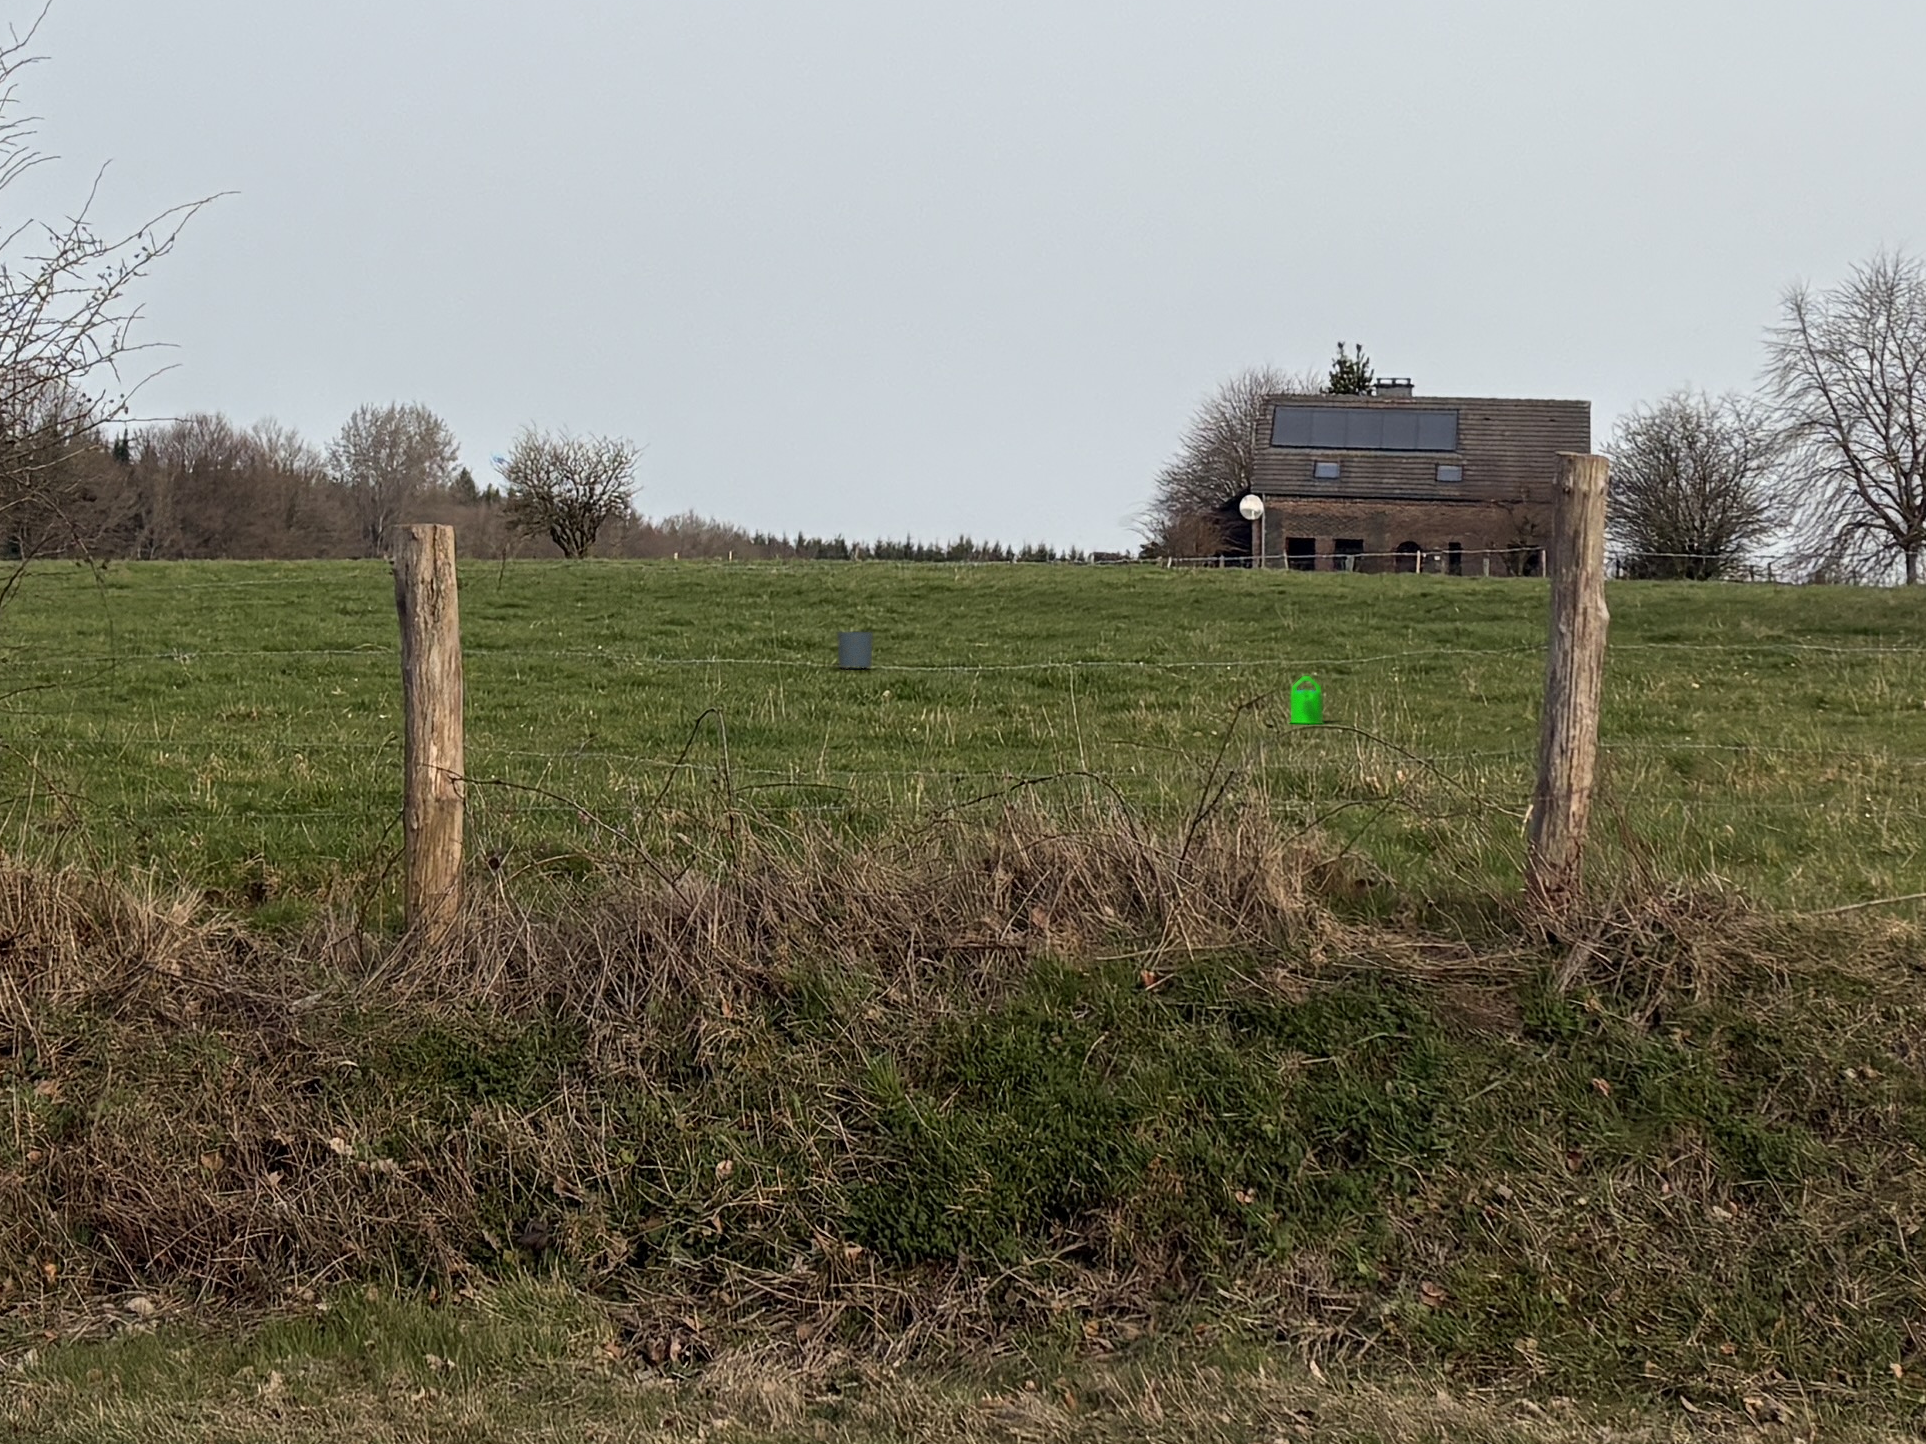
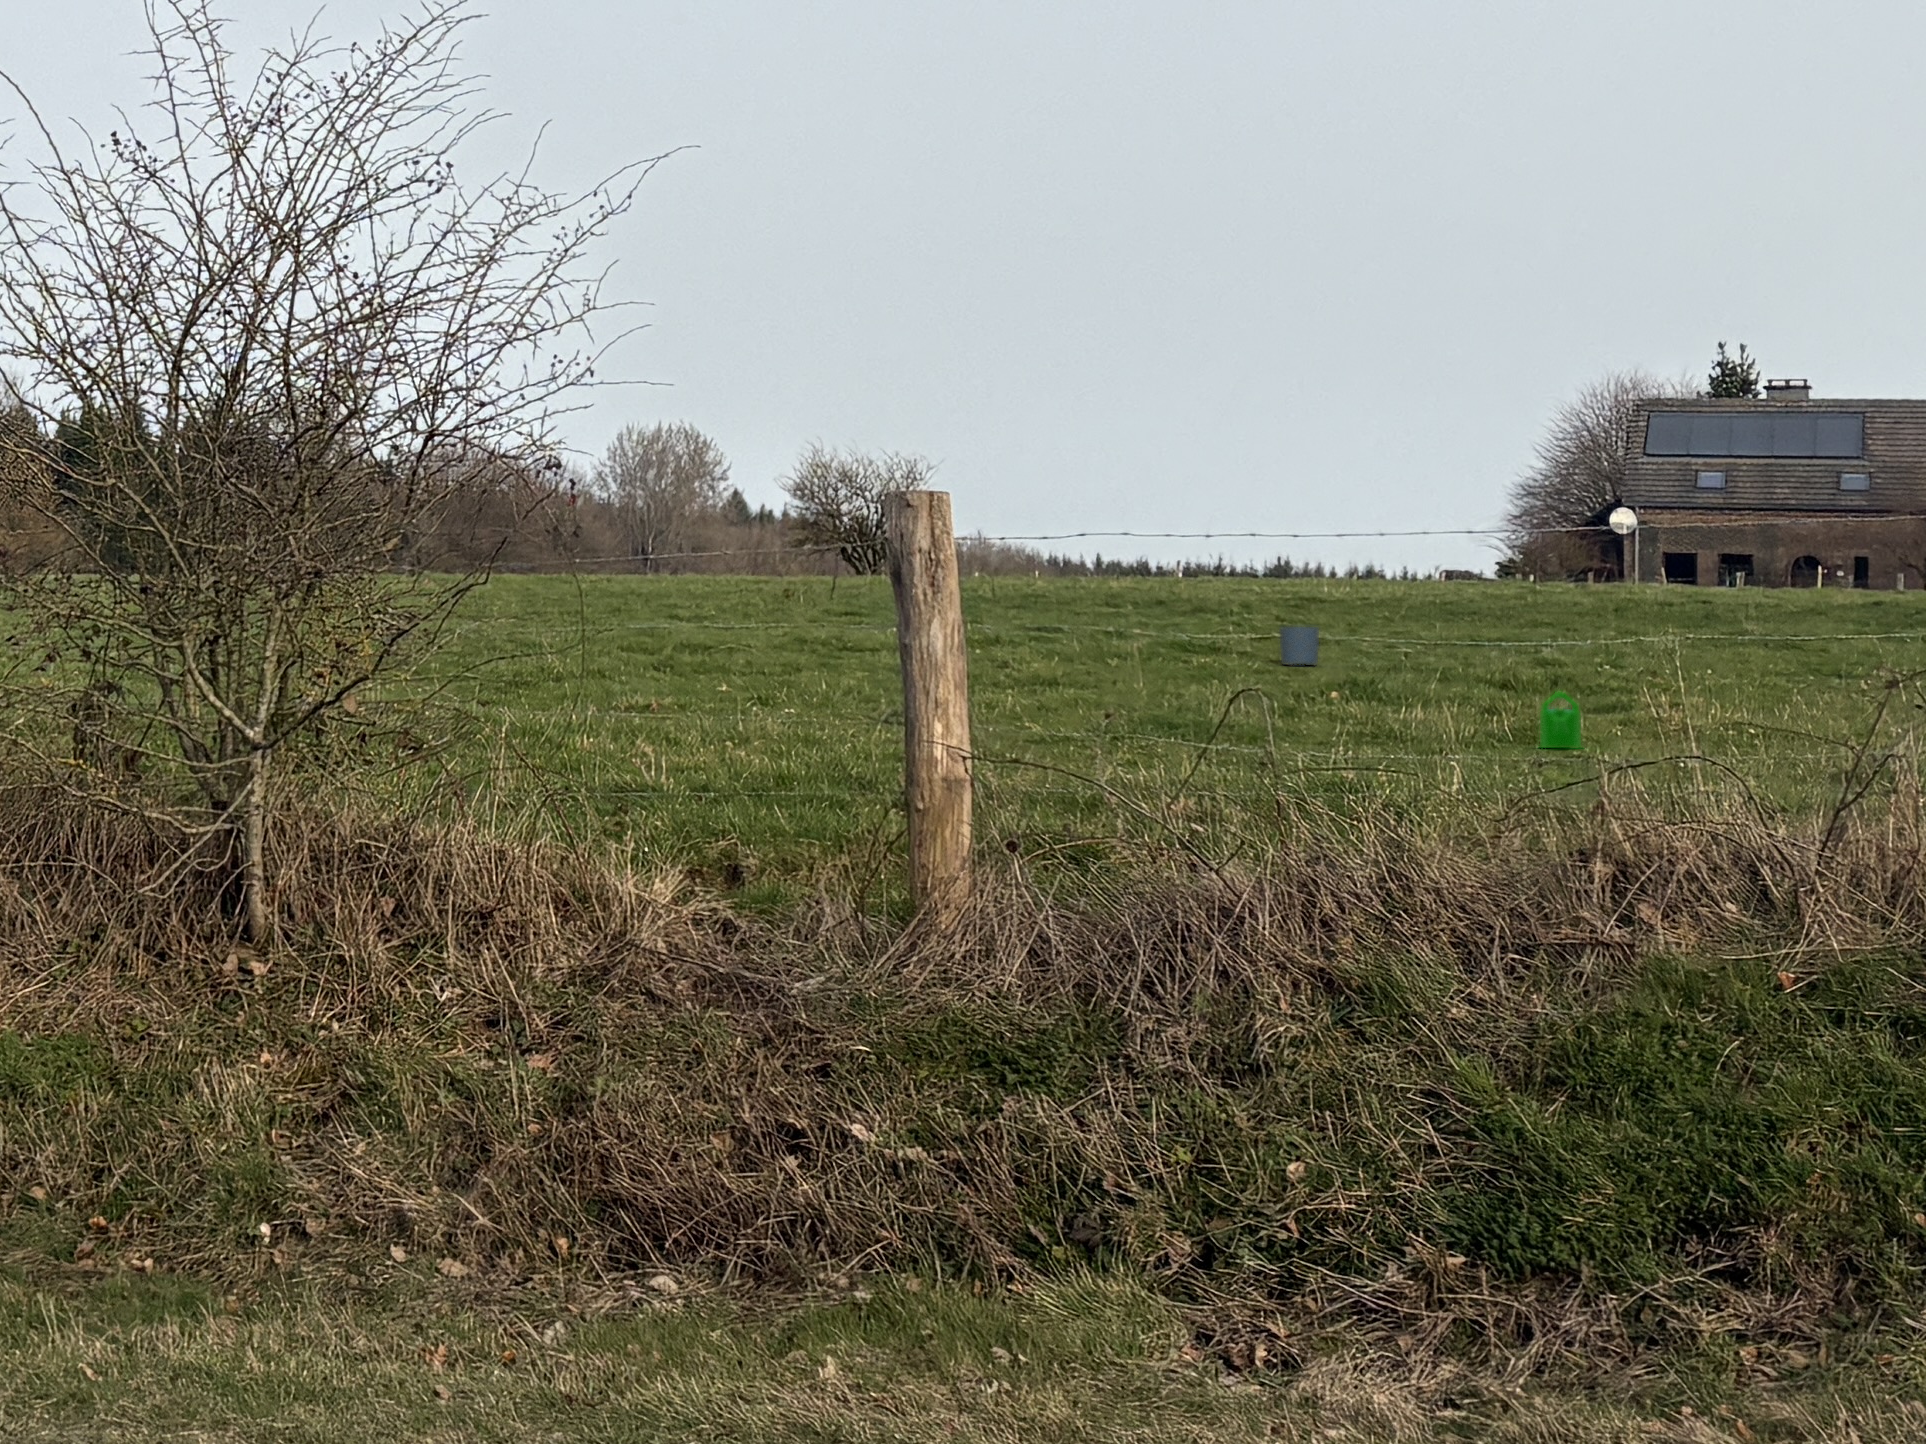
watering can: present [1291,676,1323,724] -> present [1540,692,1582,748]

